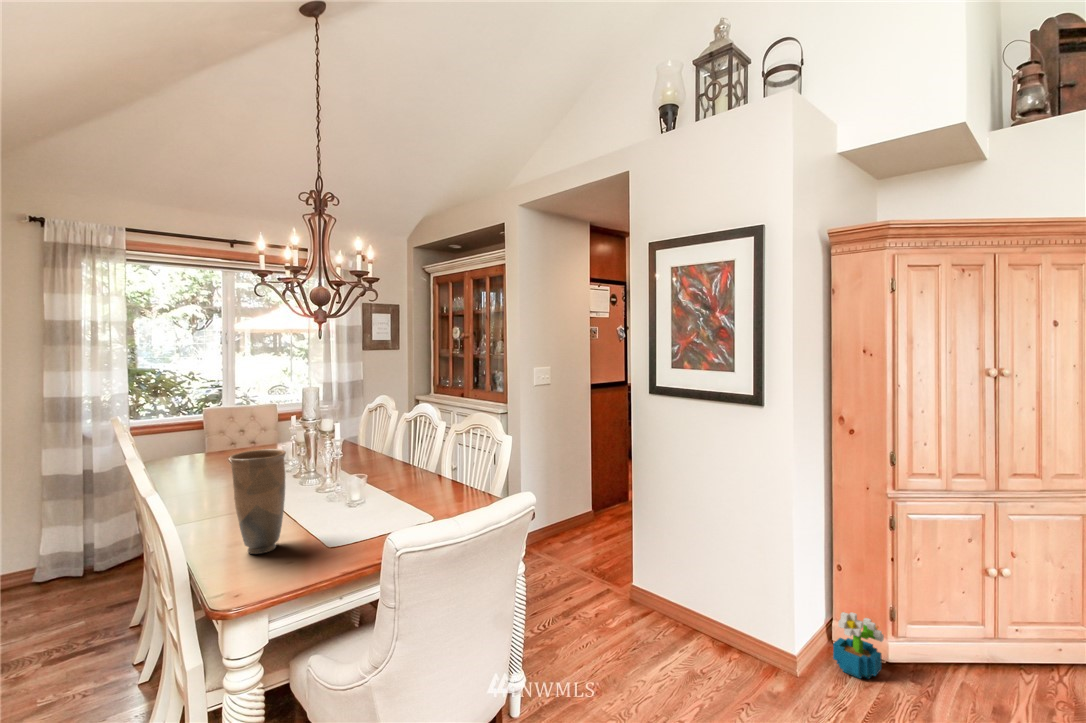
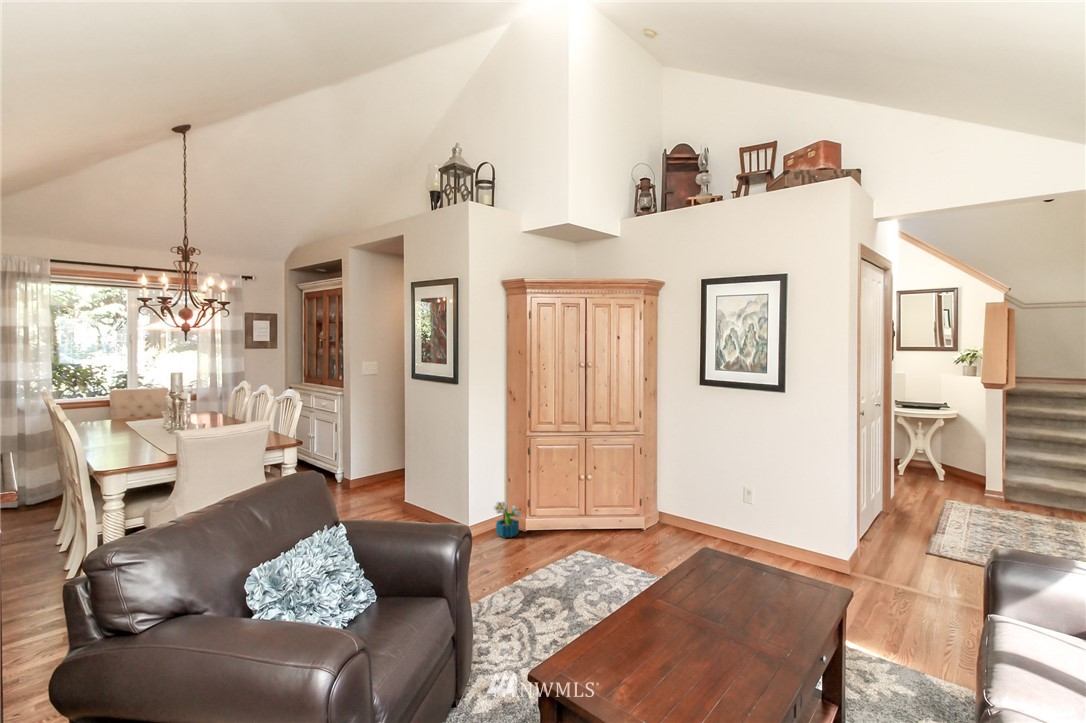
vase: present [230,449,286,554] -> none [110,405,145,460]

